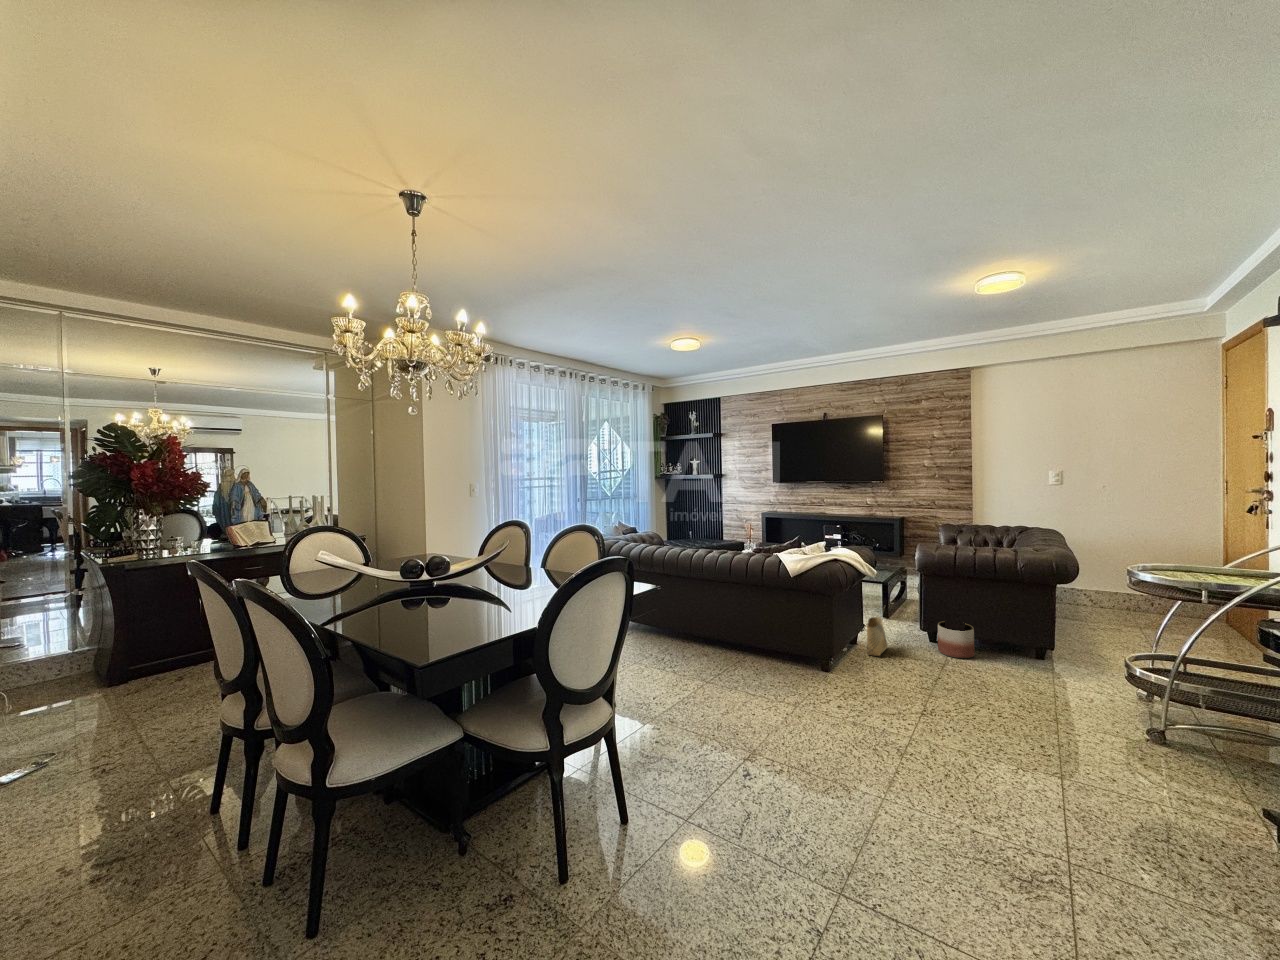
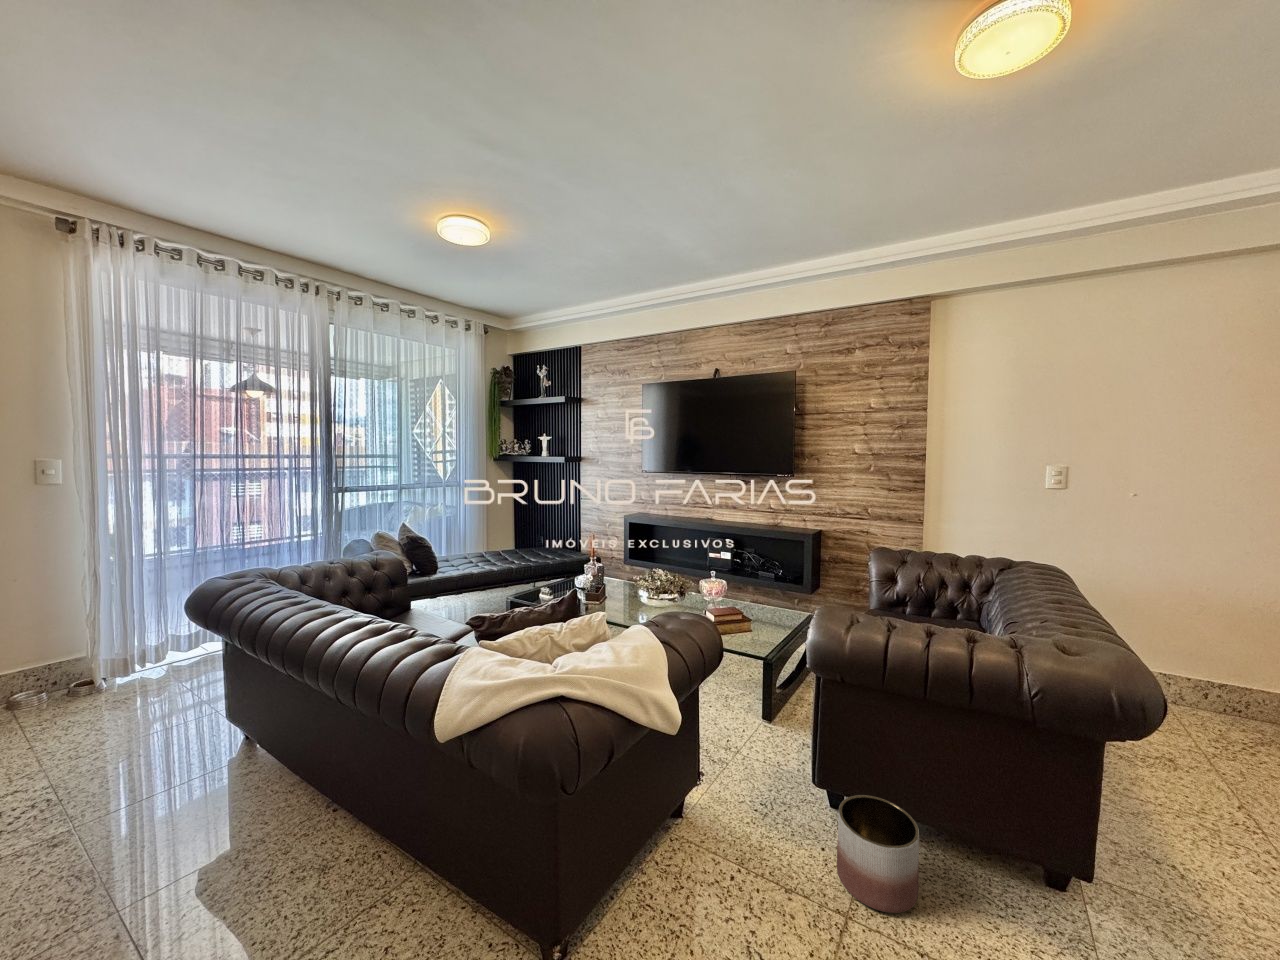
woven basket: present [867,617,888,656] -> none [665,757,724,907]

